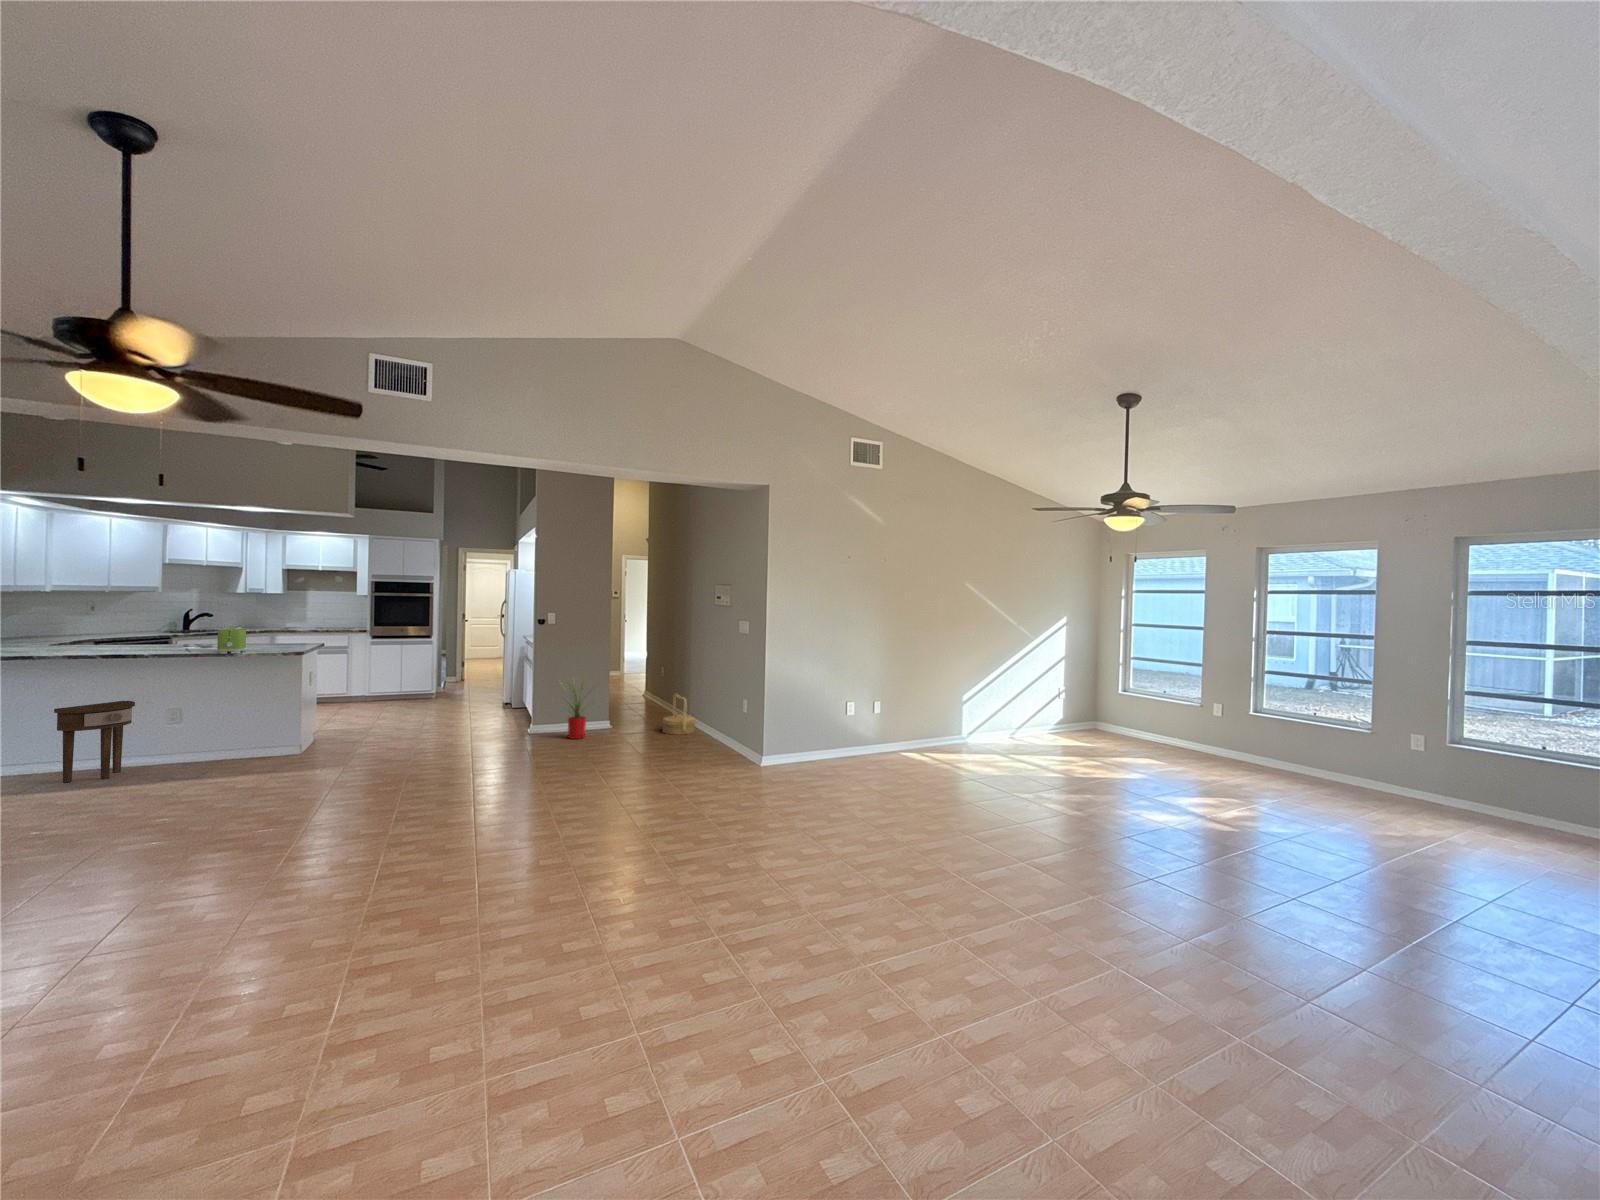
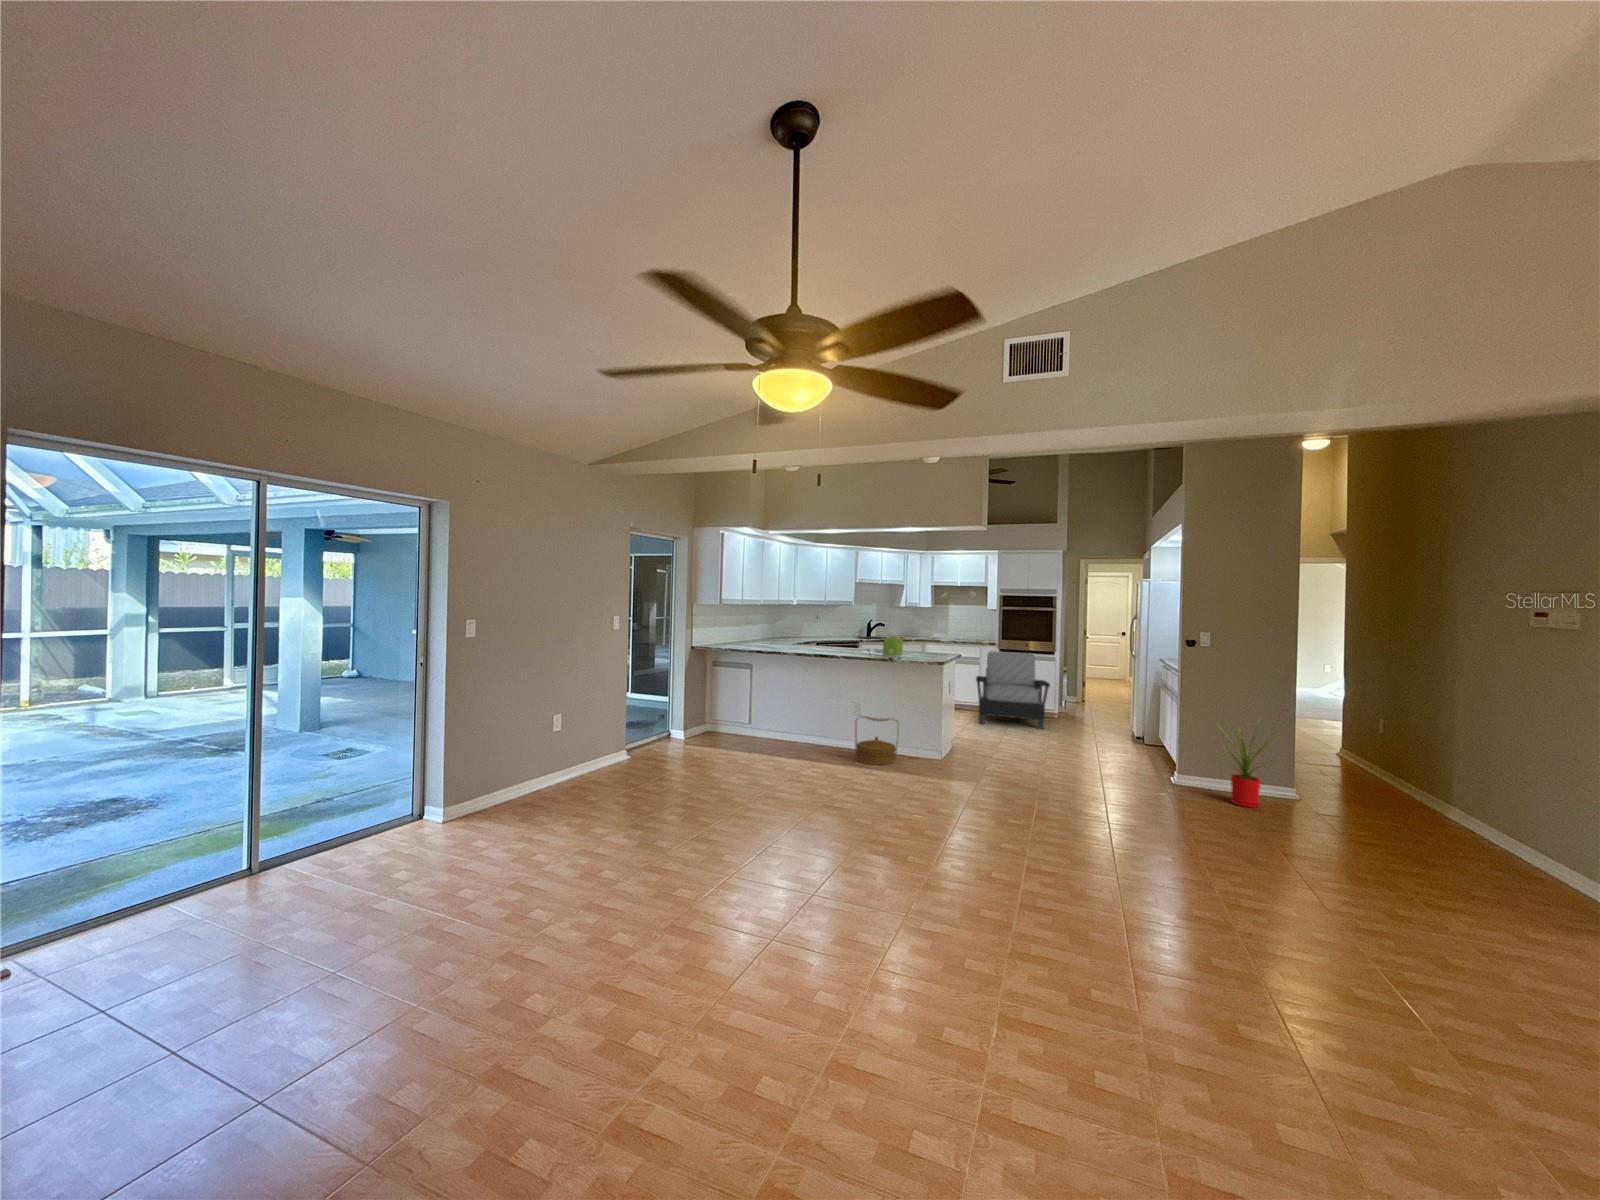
armchair: none [343,639,426,715] -> present [976,651,1050,729]
woven basket: present [662,694,695,735] -> present [855,716,898,765]
side table: present [54,701,135,783] -> none [789,692,832,754]

